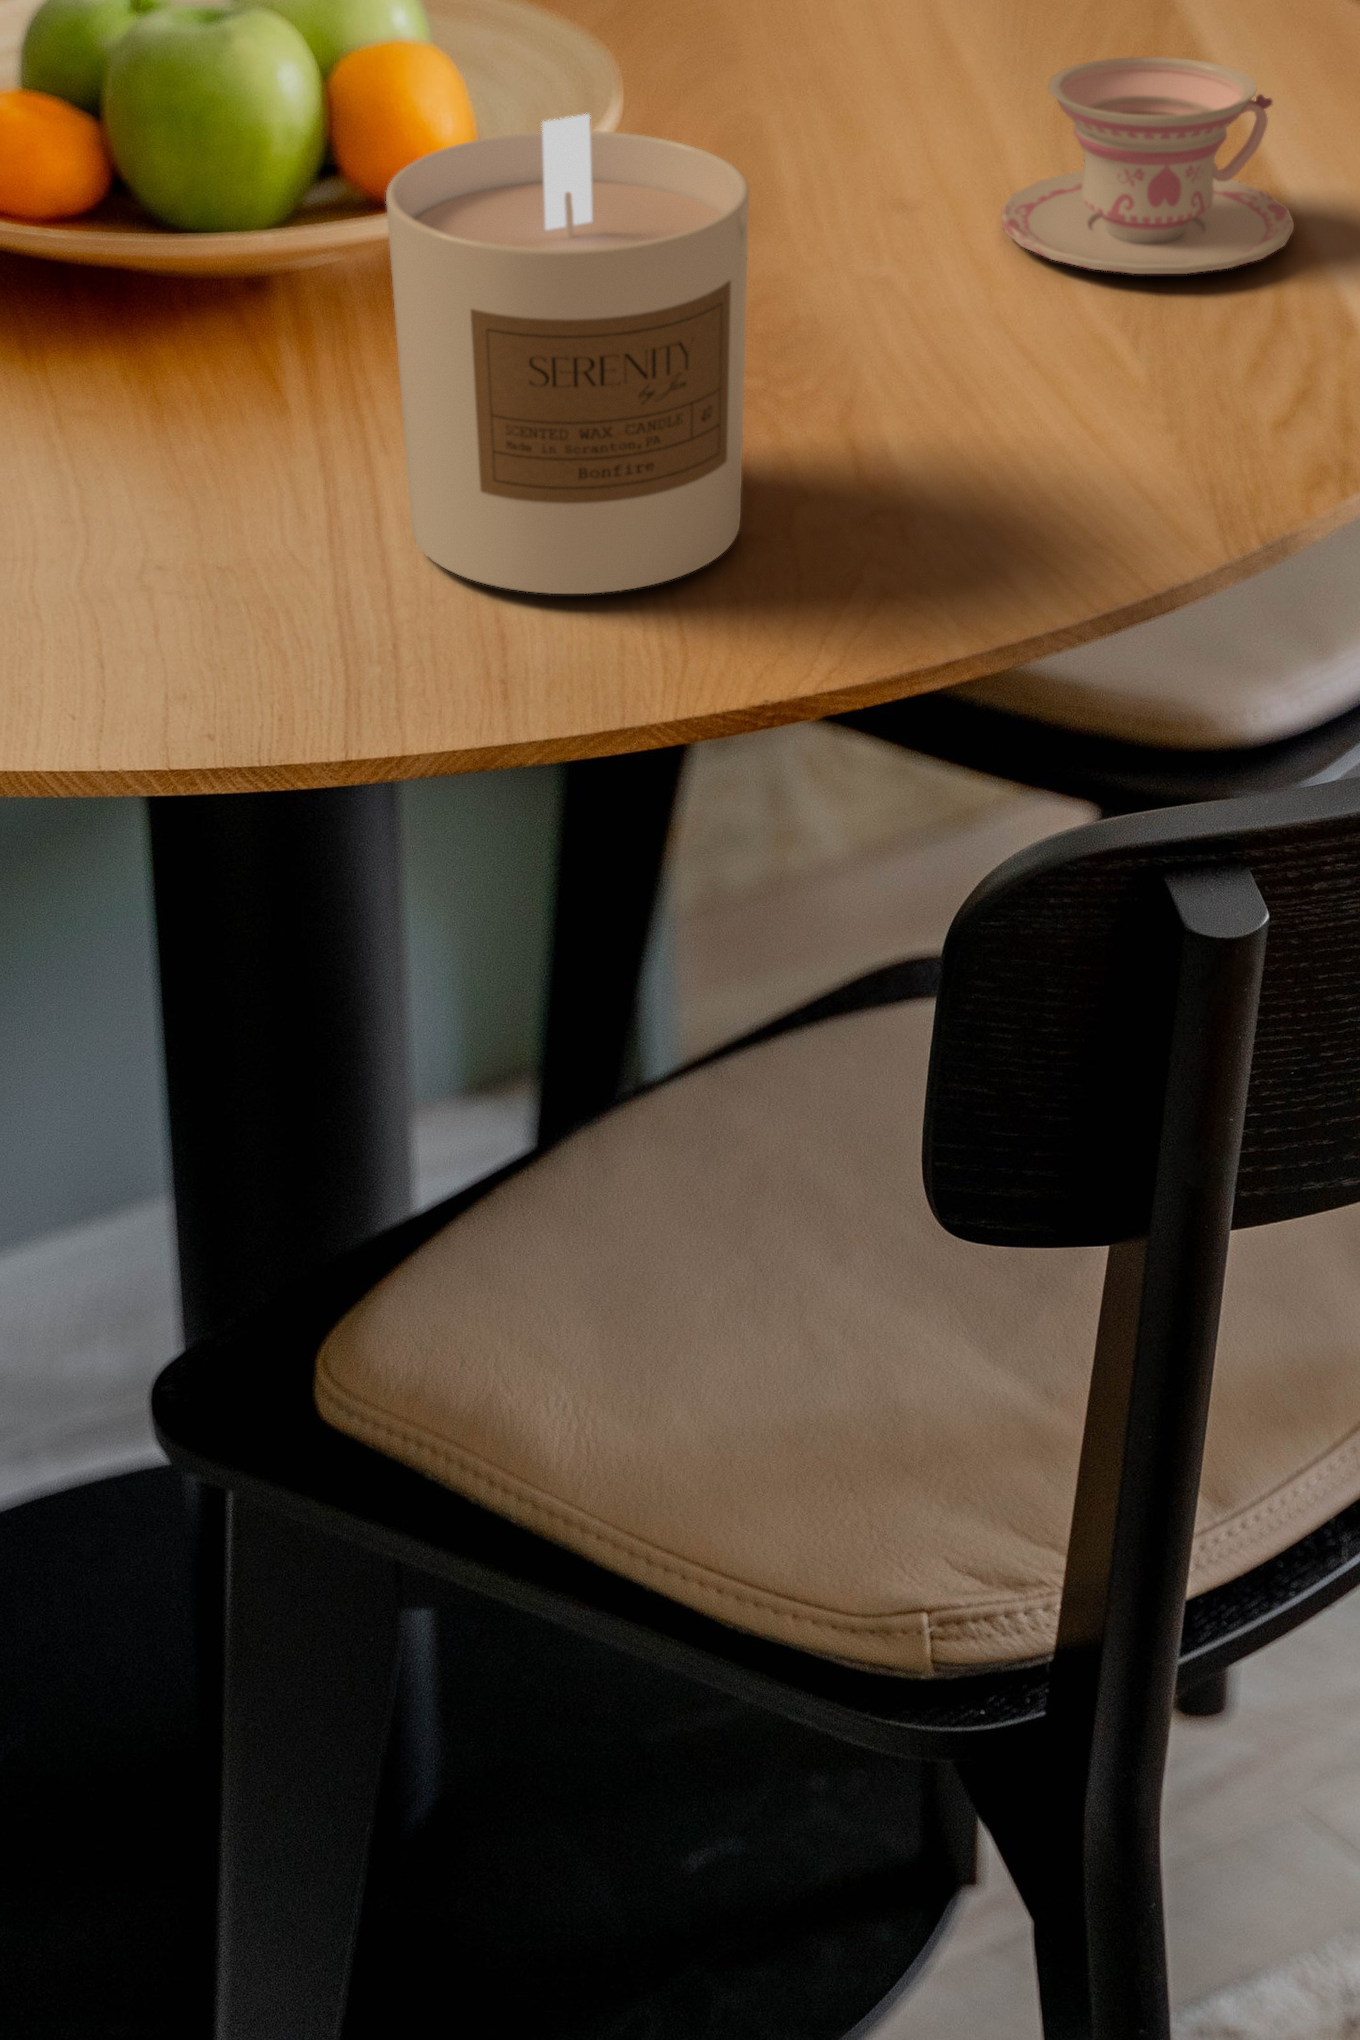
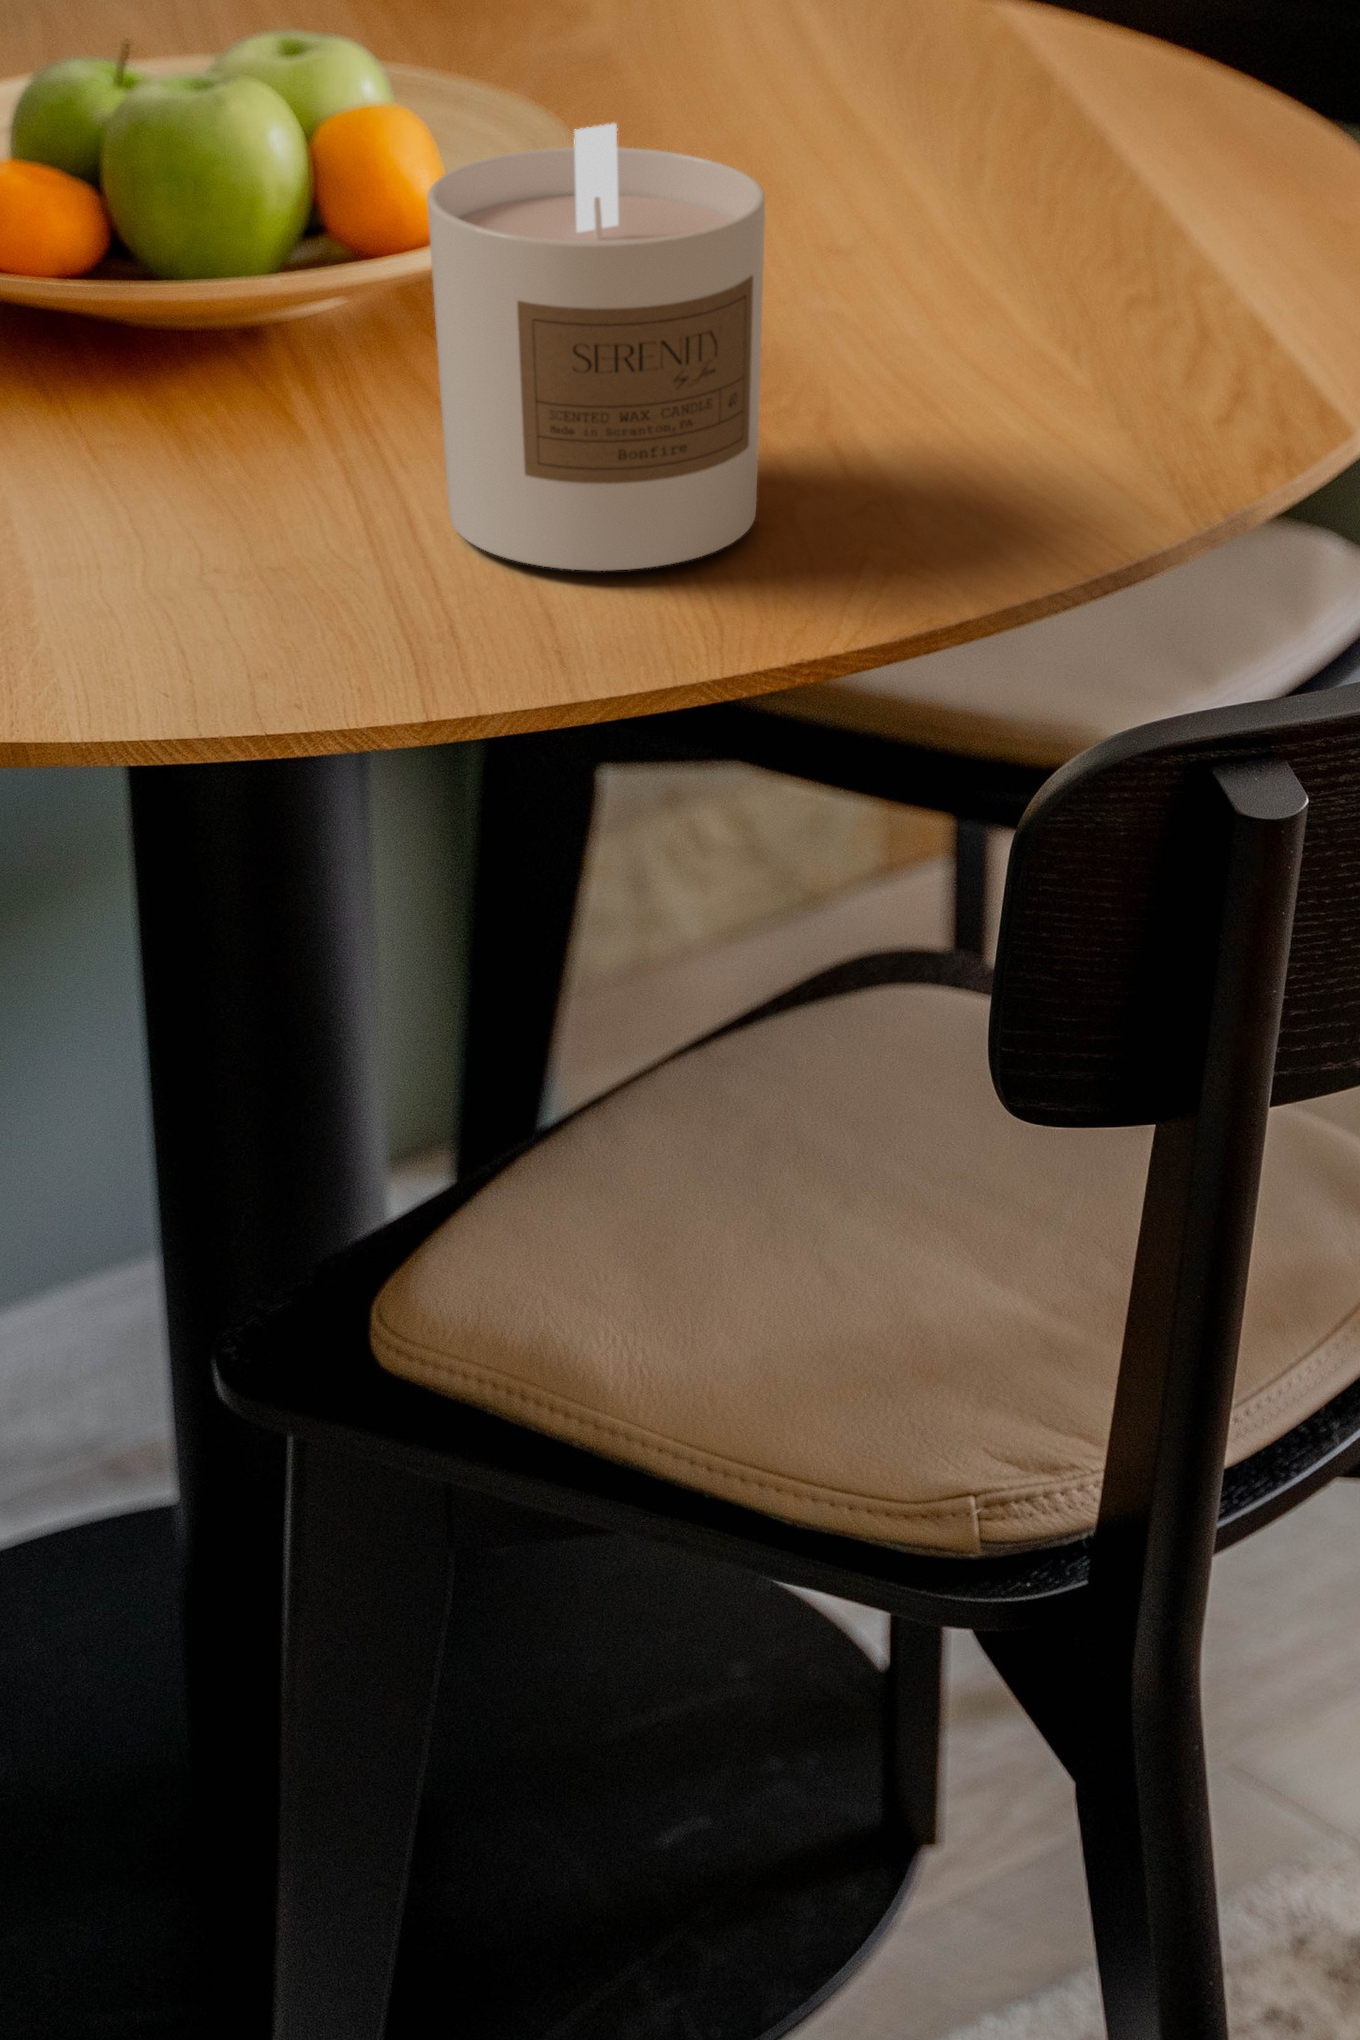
teacup: present [1001,57,1294,274] -> none [950,102,1221,296]

